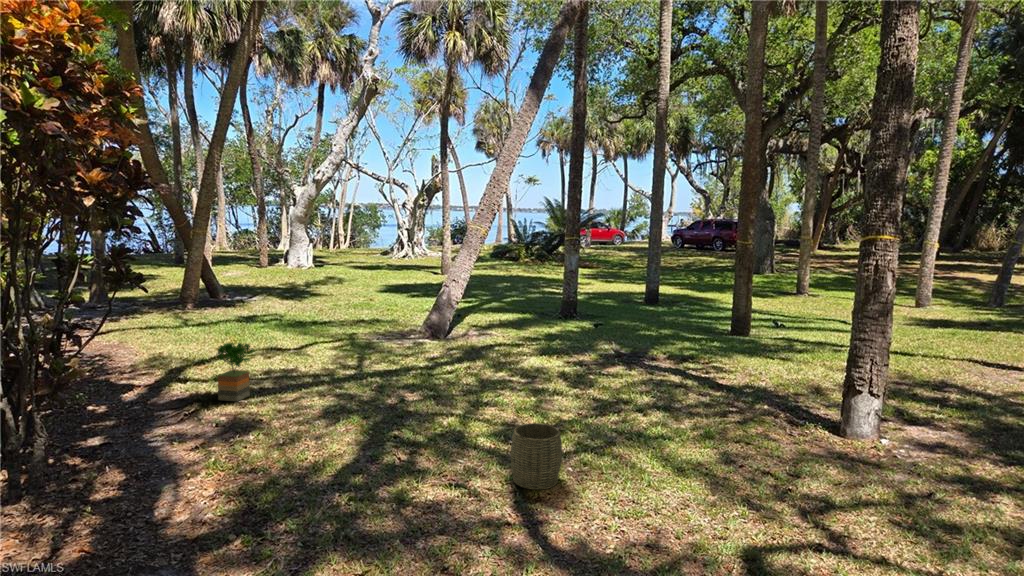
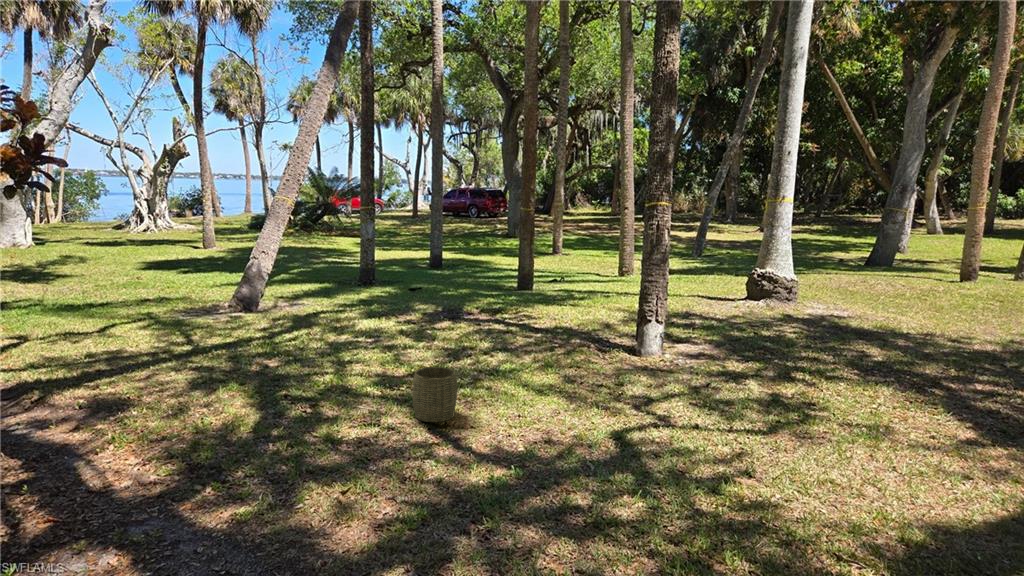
potted tree: present [217,343,254,401] -> none [22,326,76,395]

